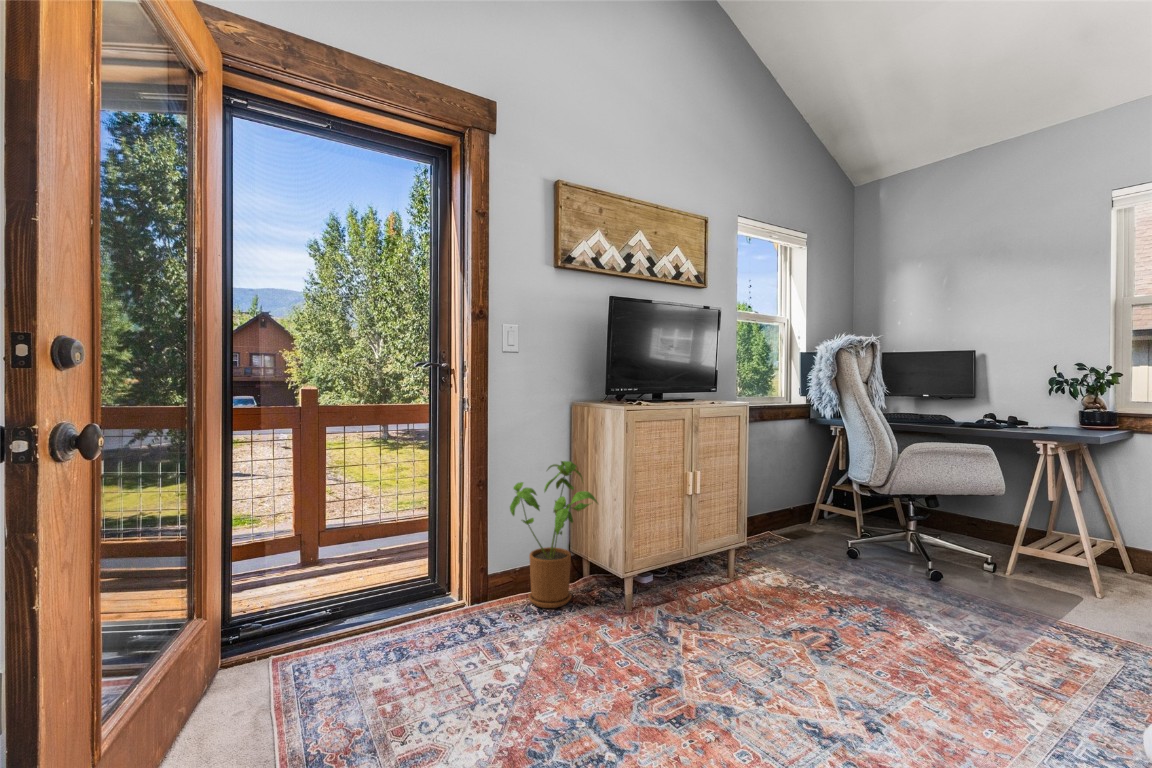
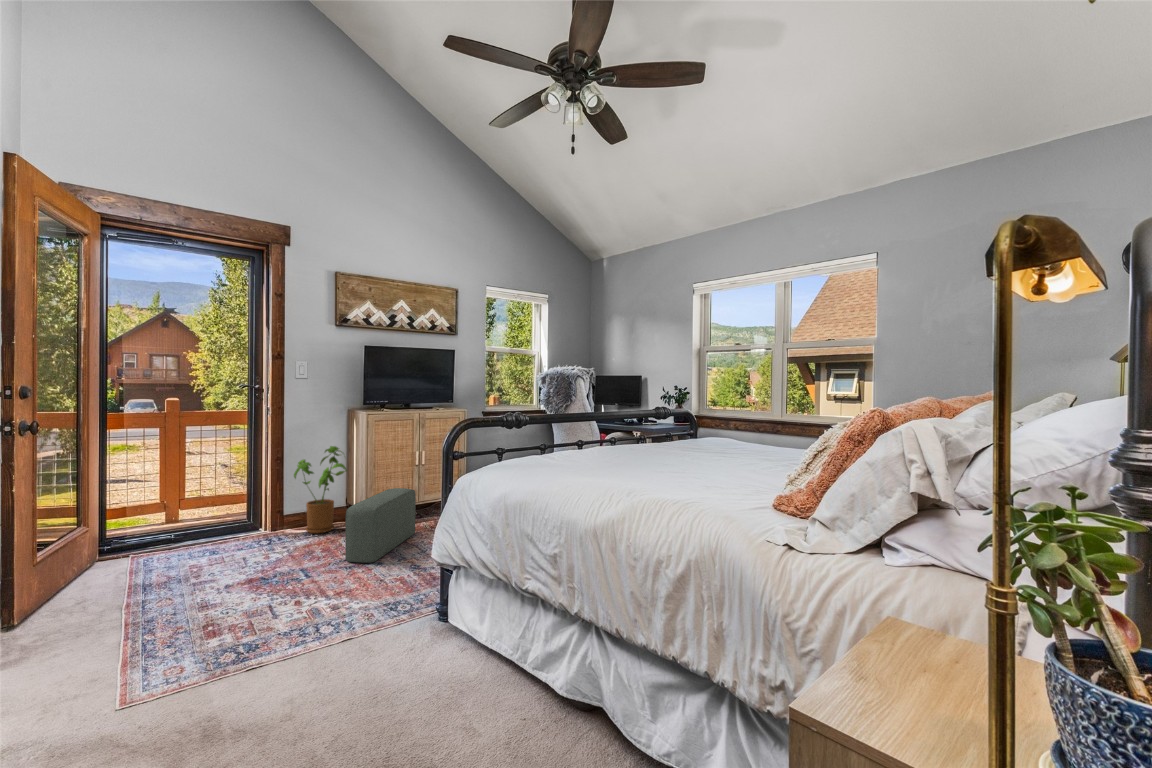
pouf: none [662,538,728,706] -> present [346,488,416,563]

